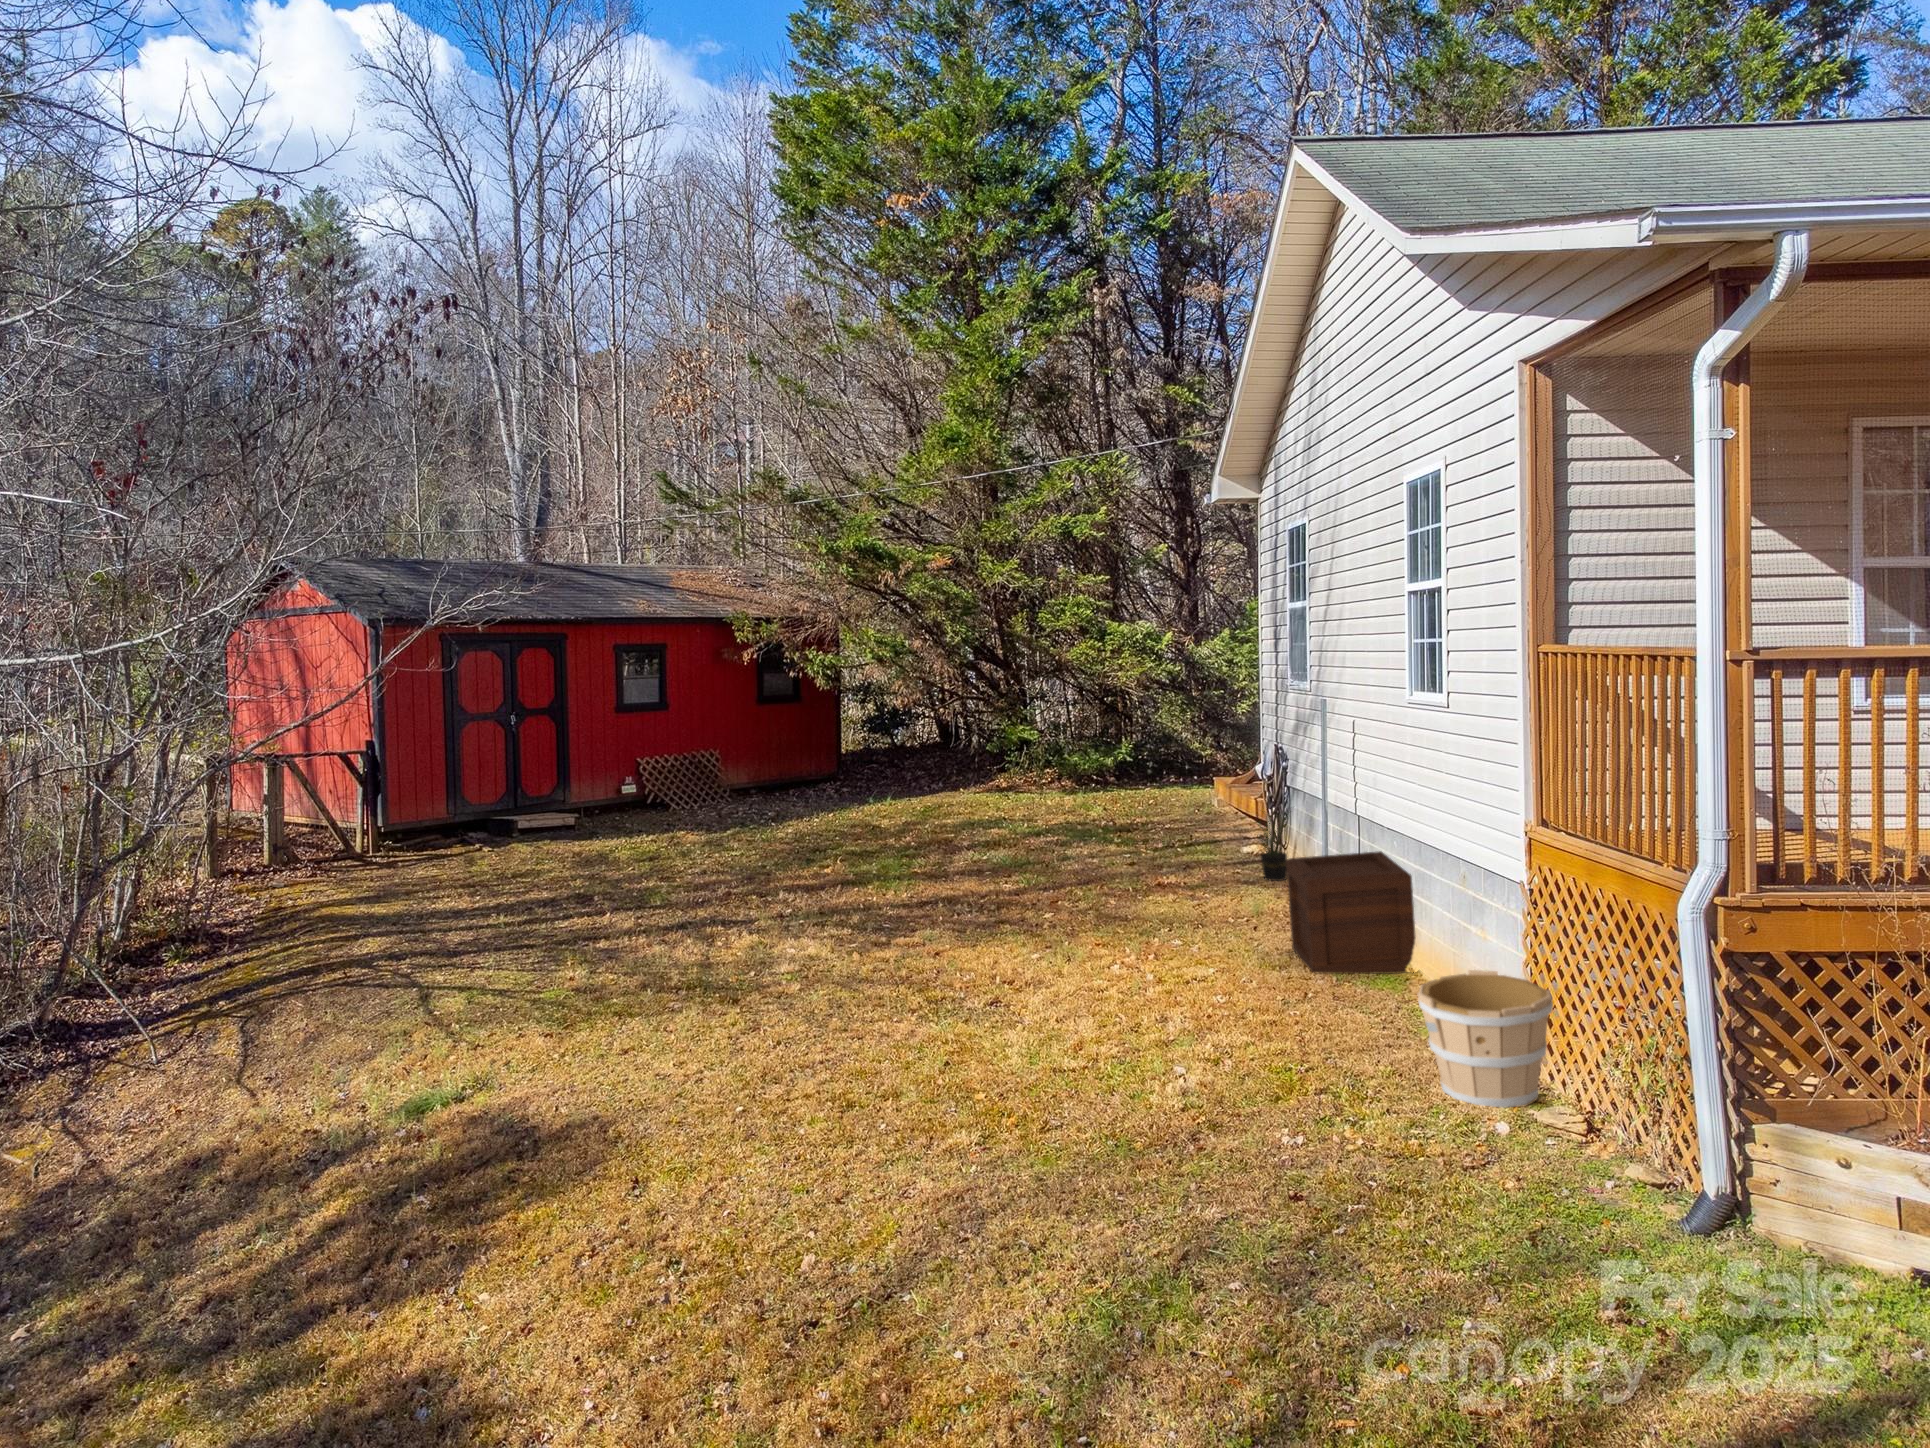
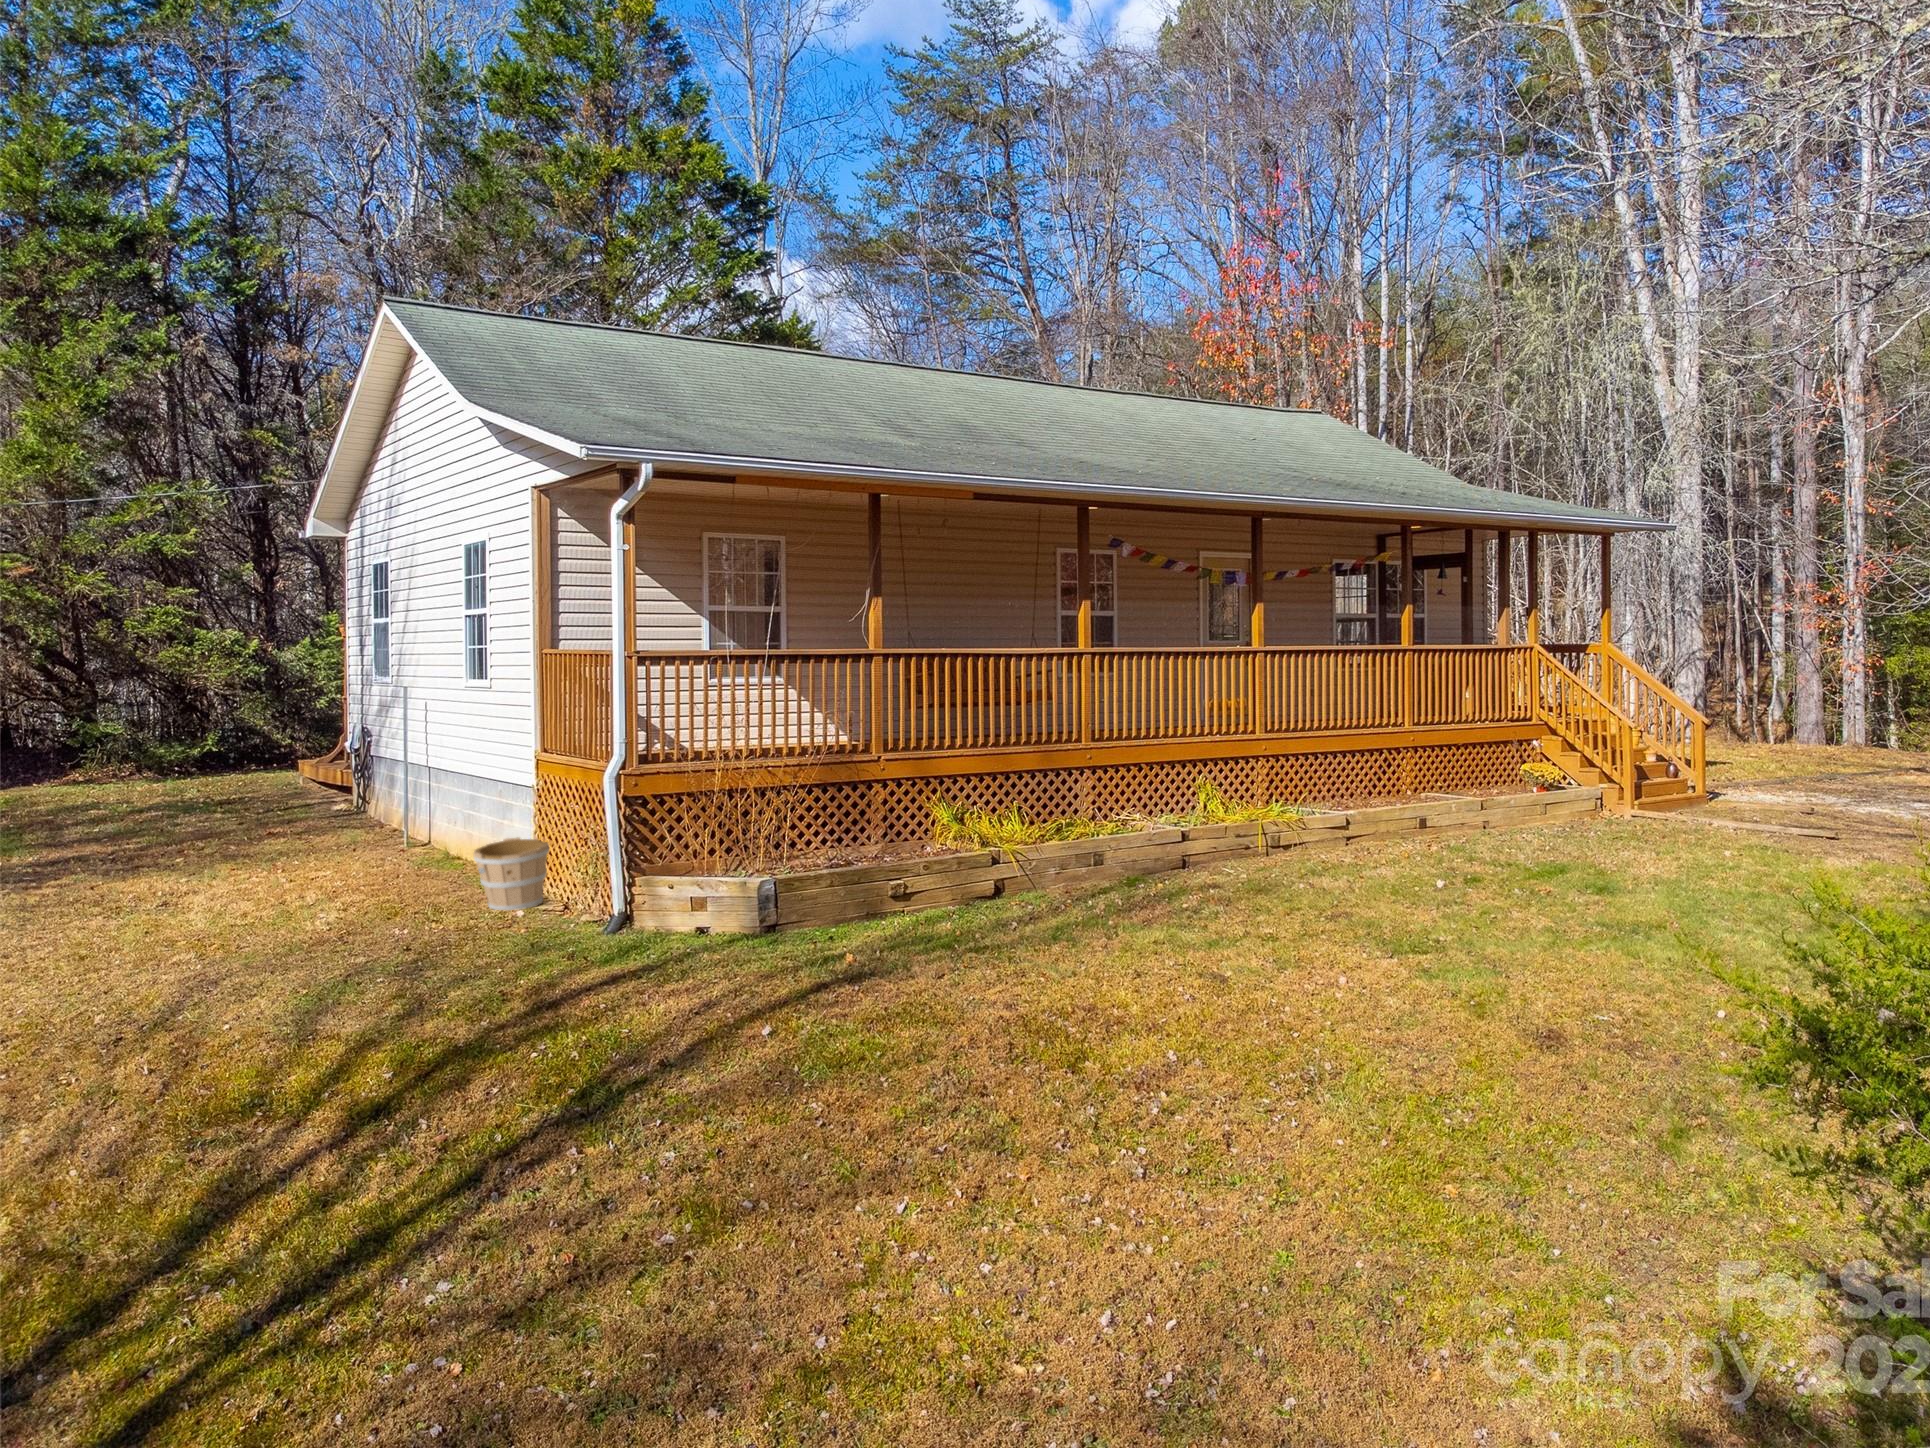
potted plant: present [1257,813,1287,881] -> none [347,769,383,827]
wooden crate: present [1286,851,1416,974] -> none [381,788,475,874]

